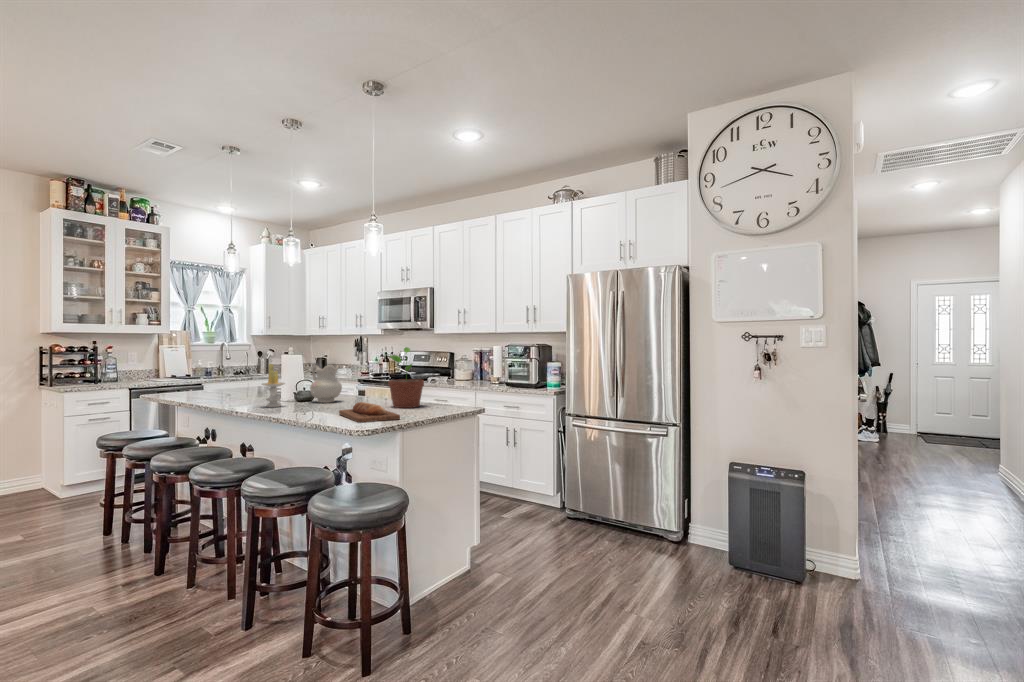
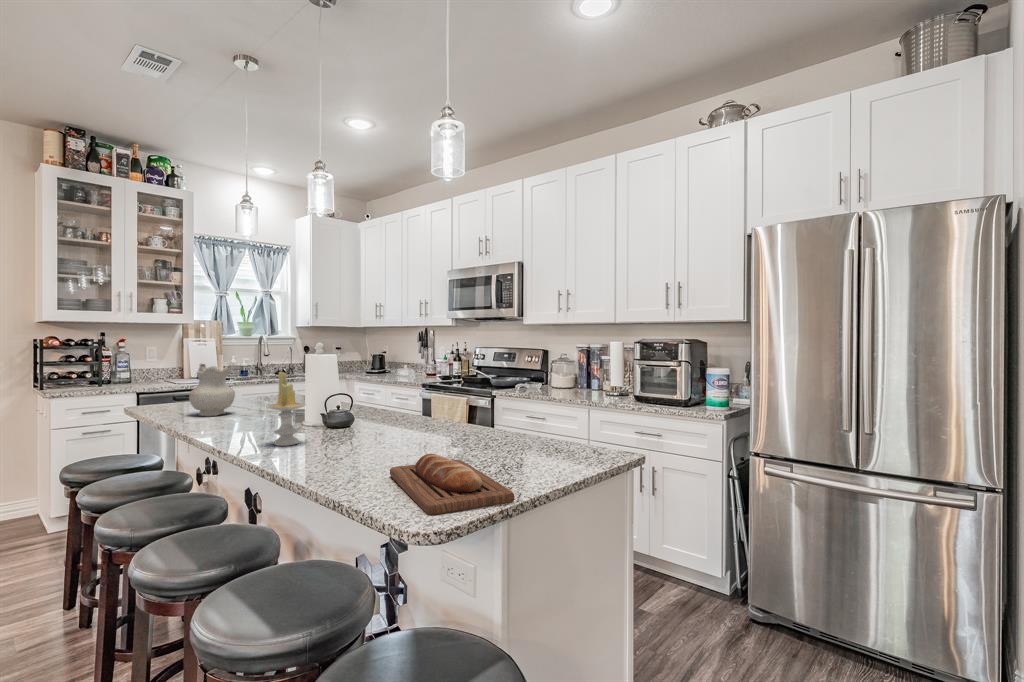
potted plant: present [388,347,424,408] -> none [477,344,538,454]
ceramic pitcher: present [310,363,342,403] -> present [189,364,235,416]

